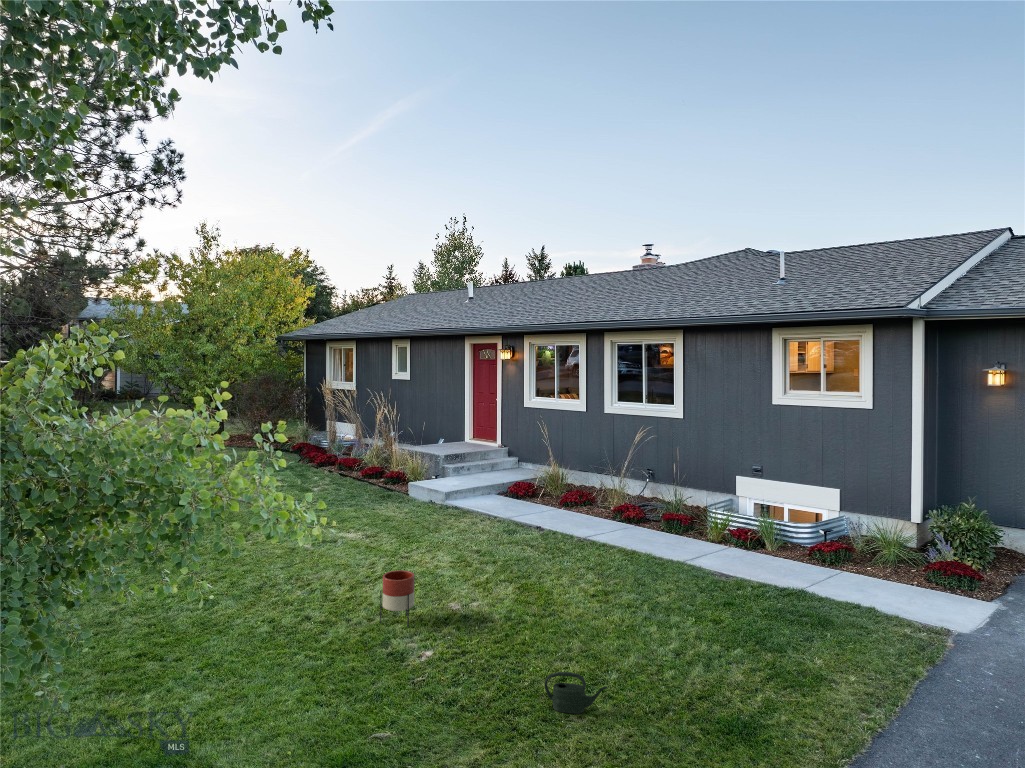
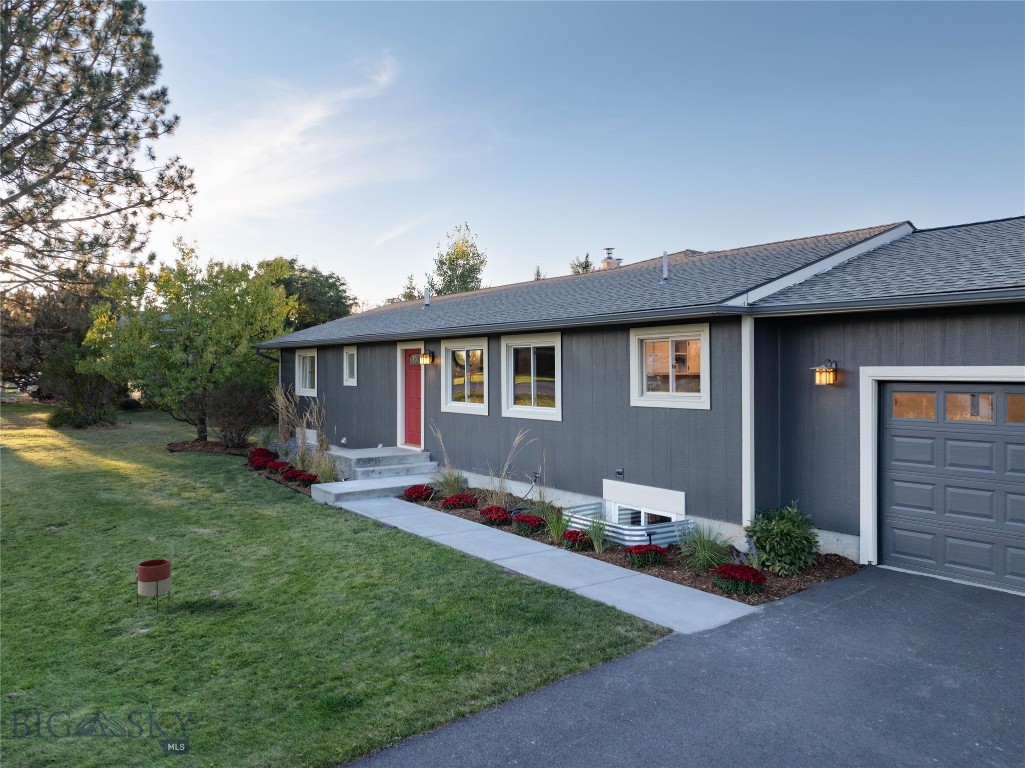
watering can: present [545,672,607,714] -> none [191,649,240,688]

